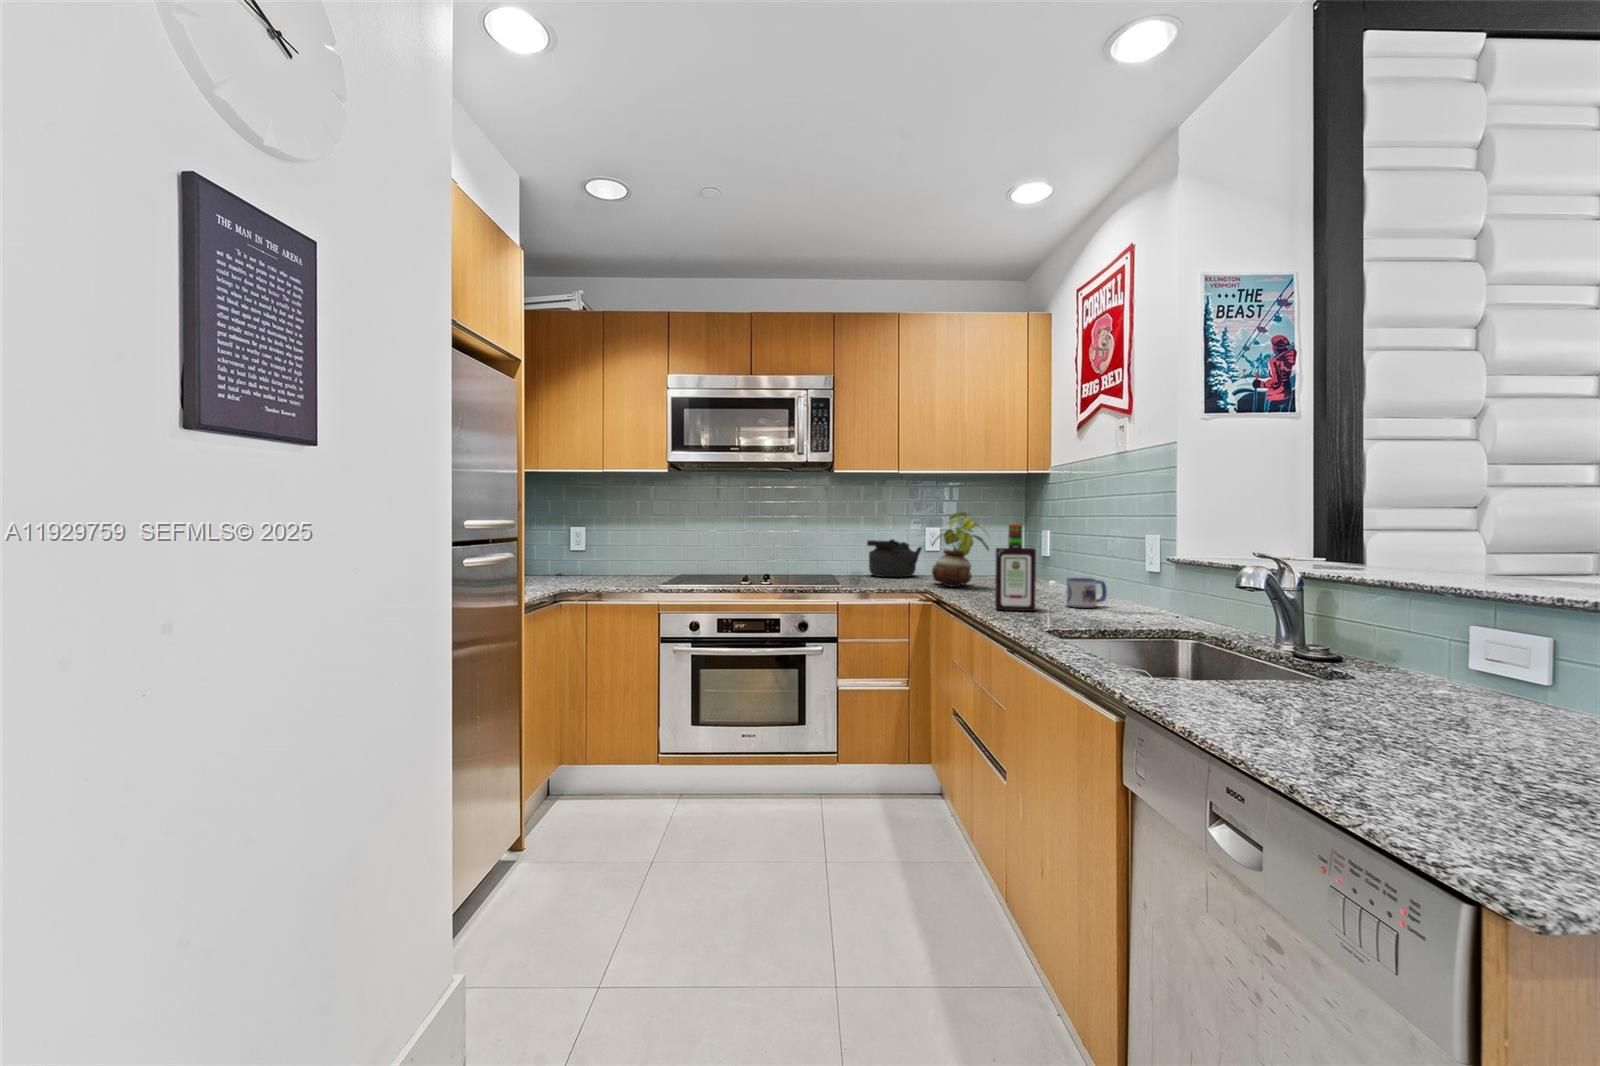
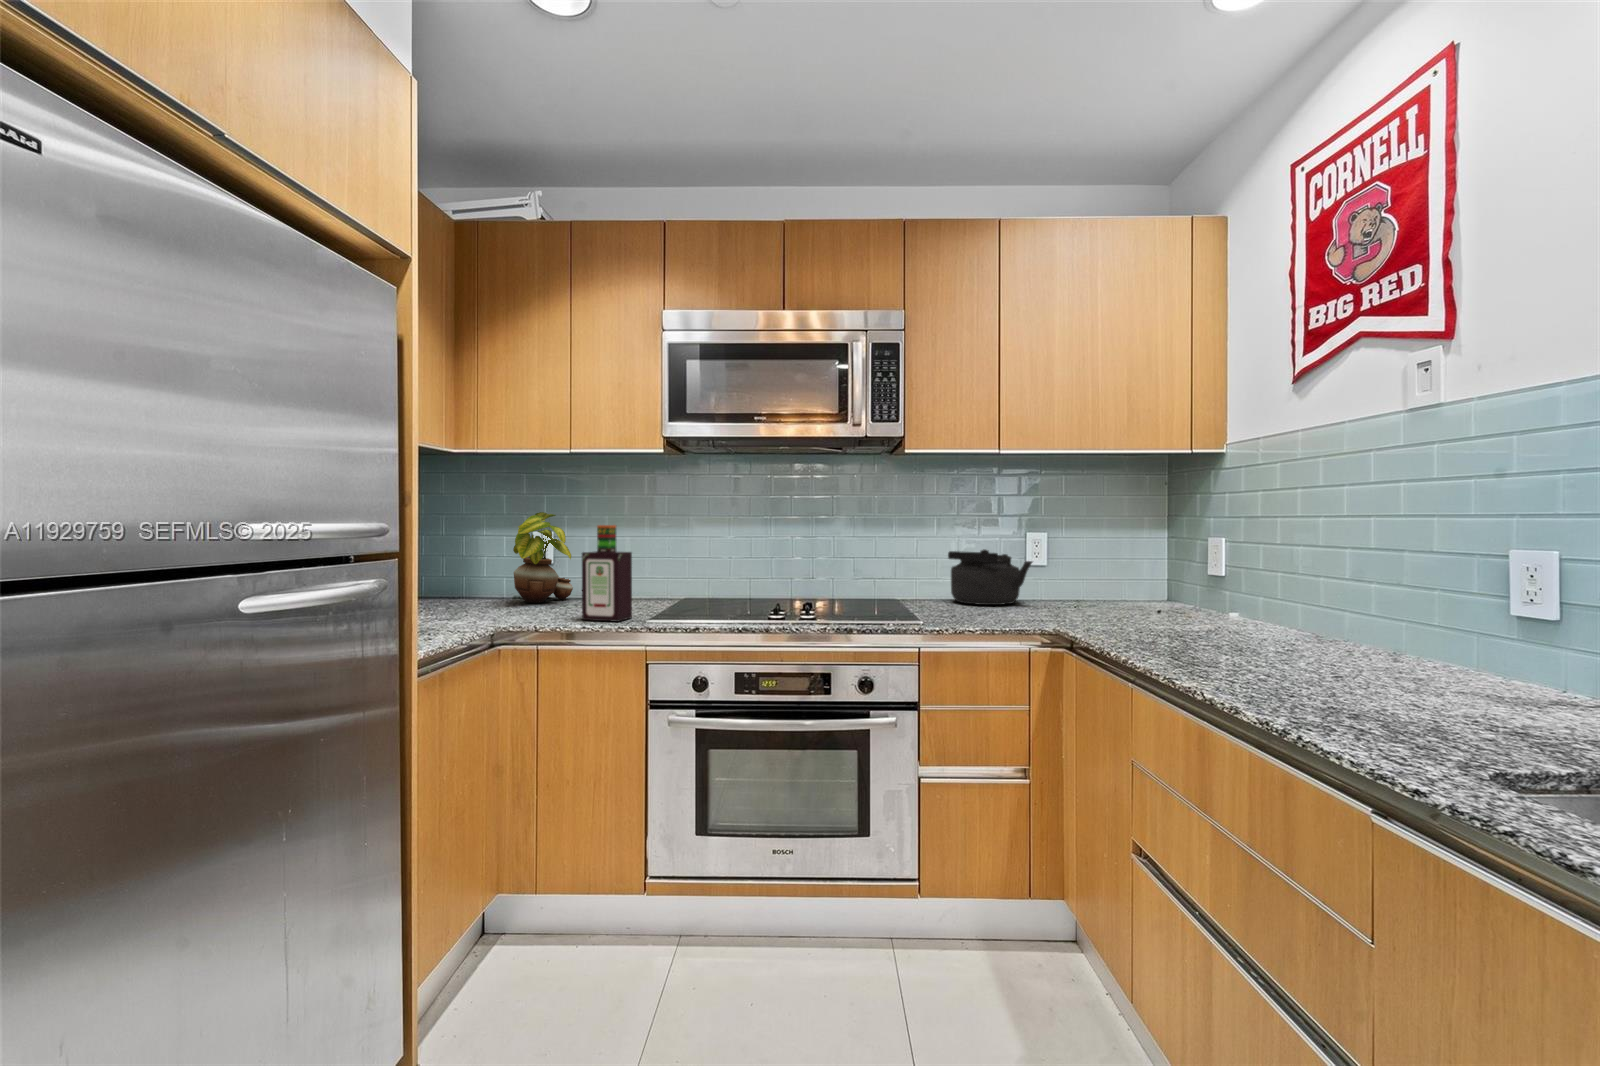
potted plant: present [932,512,989,587] -> present [513,512,573,603]
bottle: present [995,524,1036,611] -> present [582,525,632,622]
mug: present [1066,578,1107,608] -> none [1335,622,1412,678]

